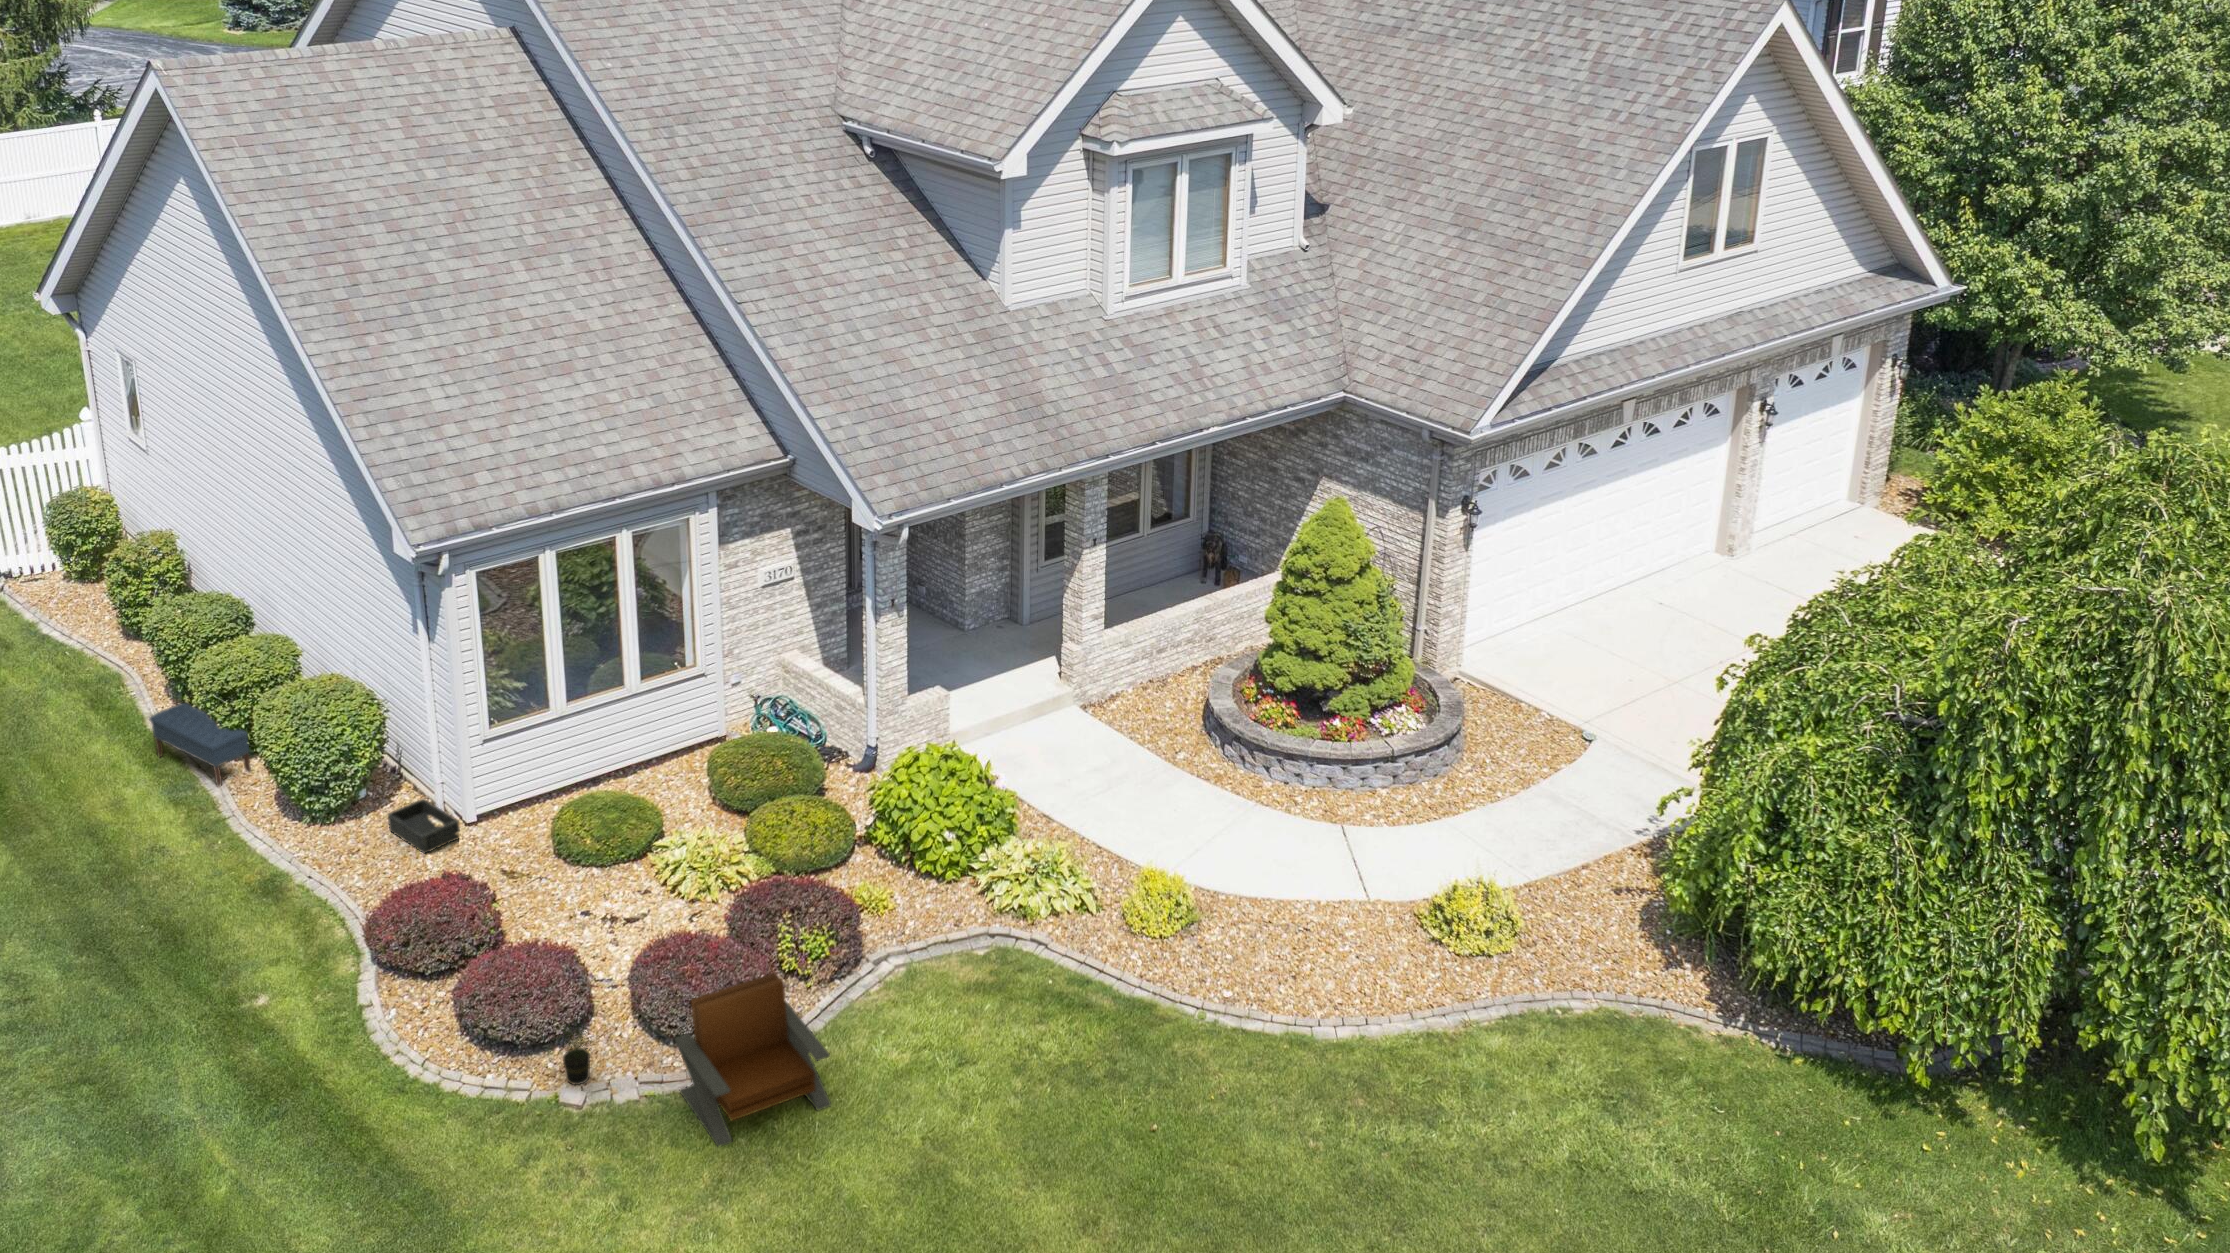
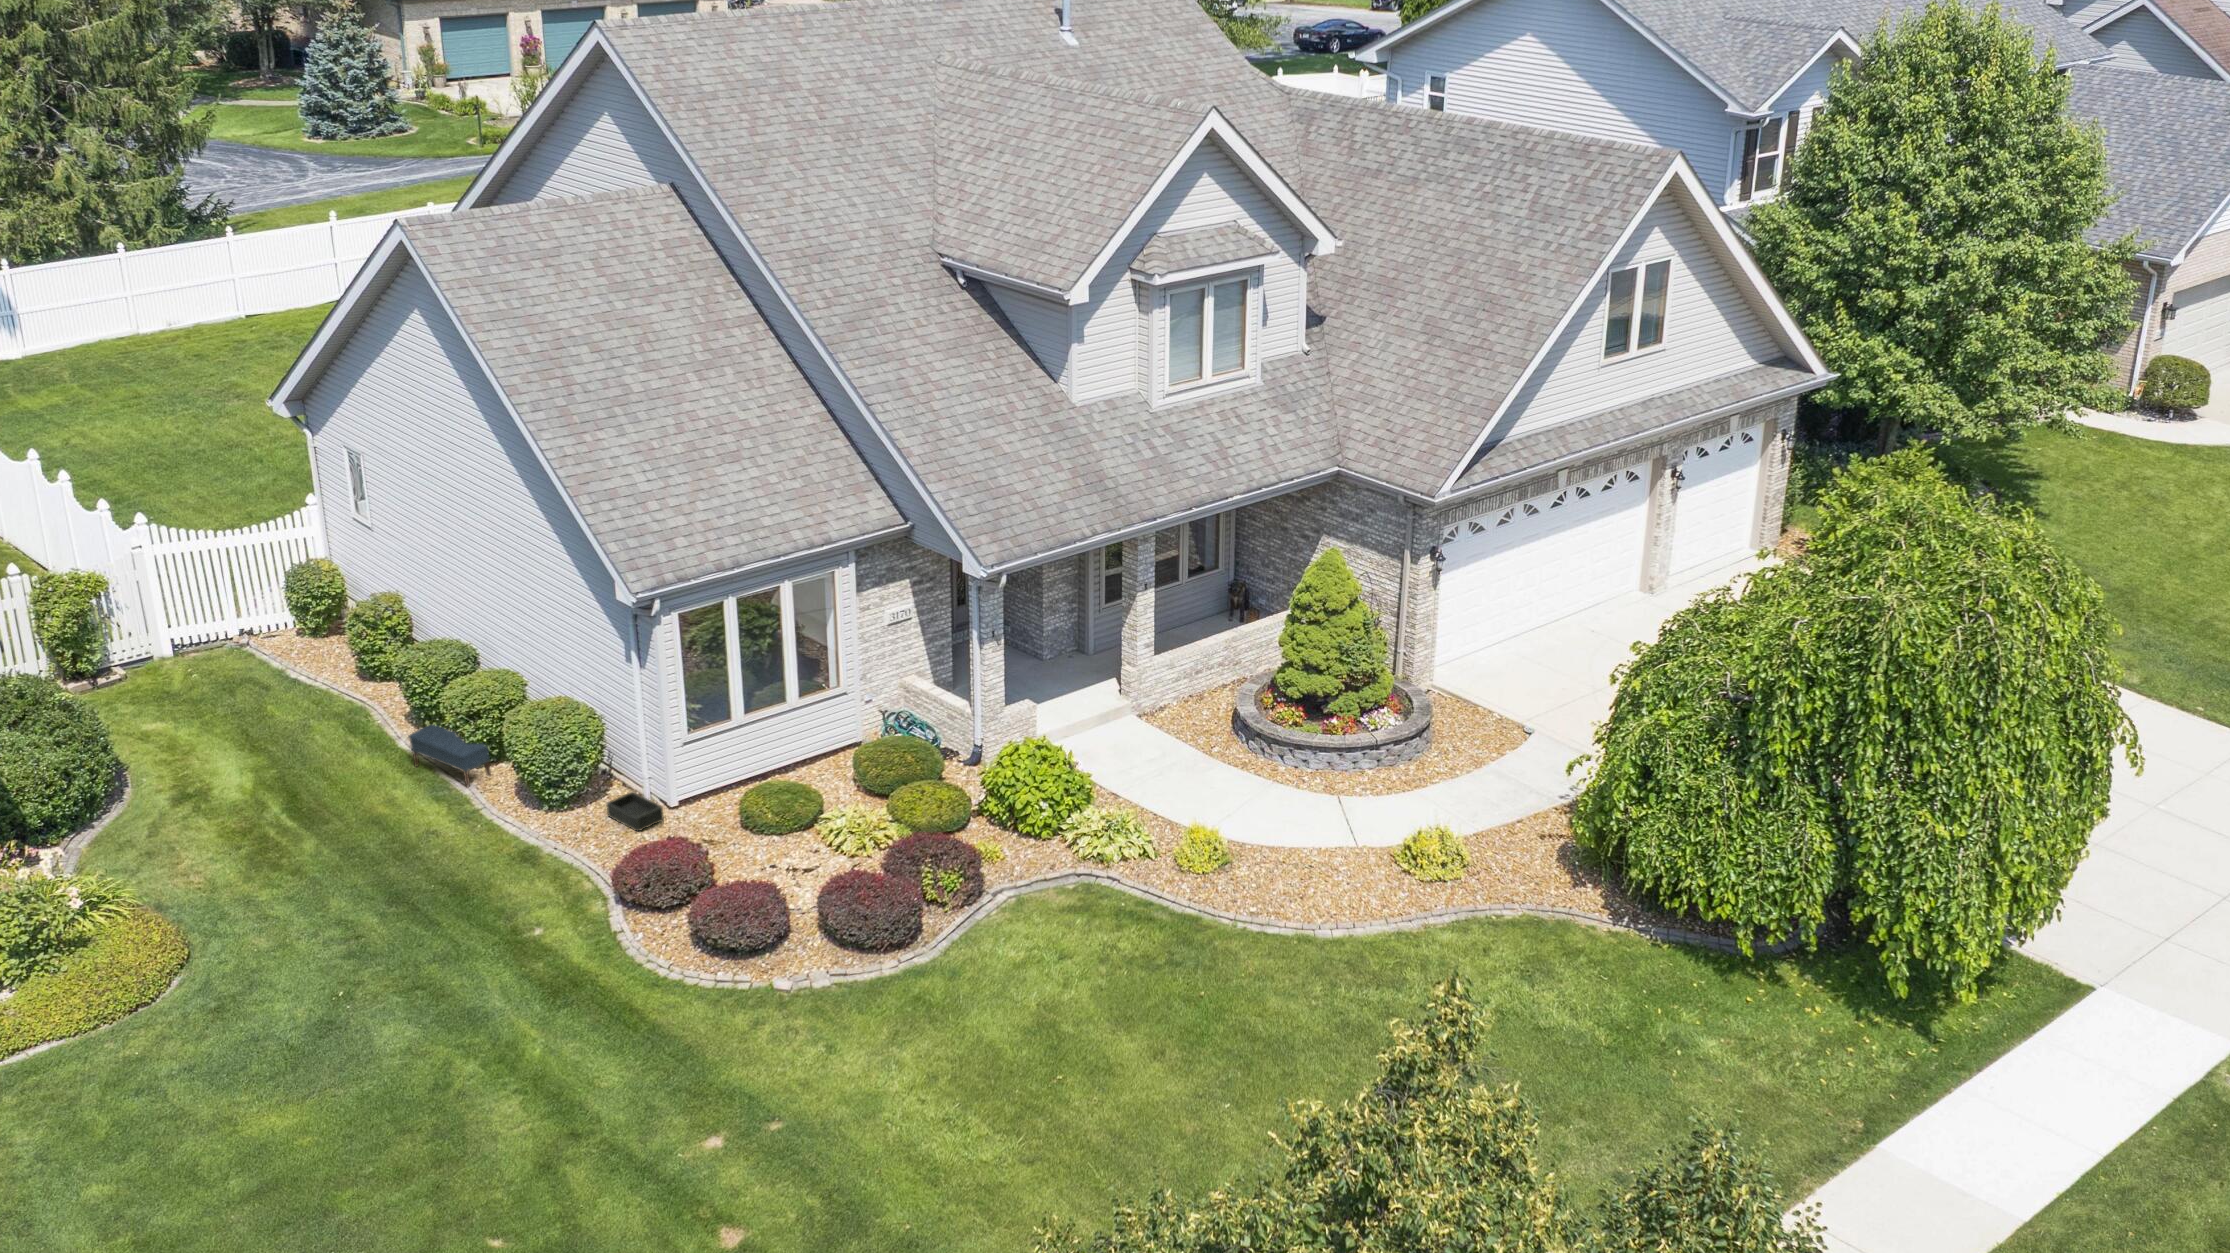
lounge chair: present [675,973,831,1147] -> none [850,898,965,1021]
potted plant: present [555,1020,591,1085] -> none [757,927,790,984]

